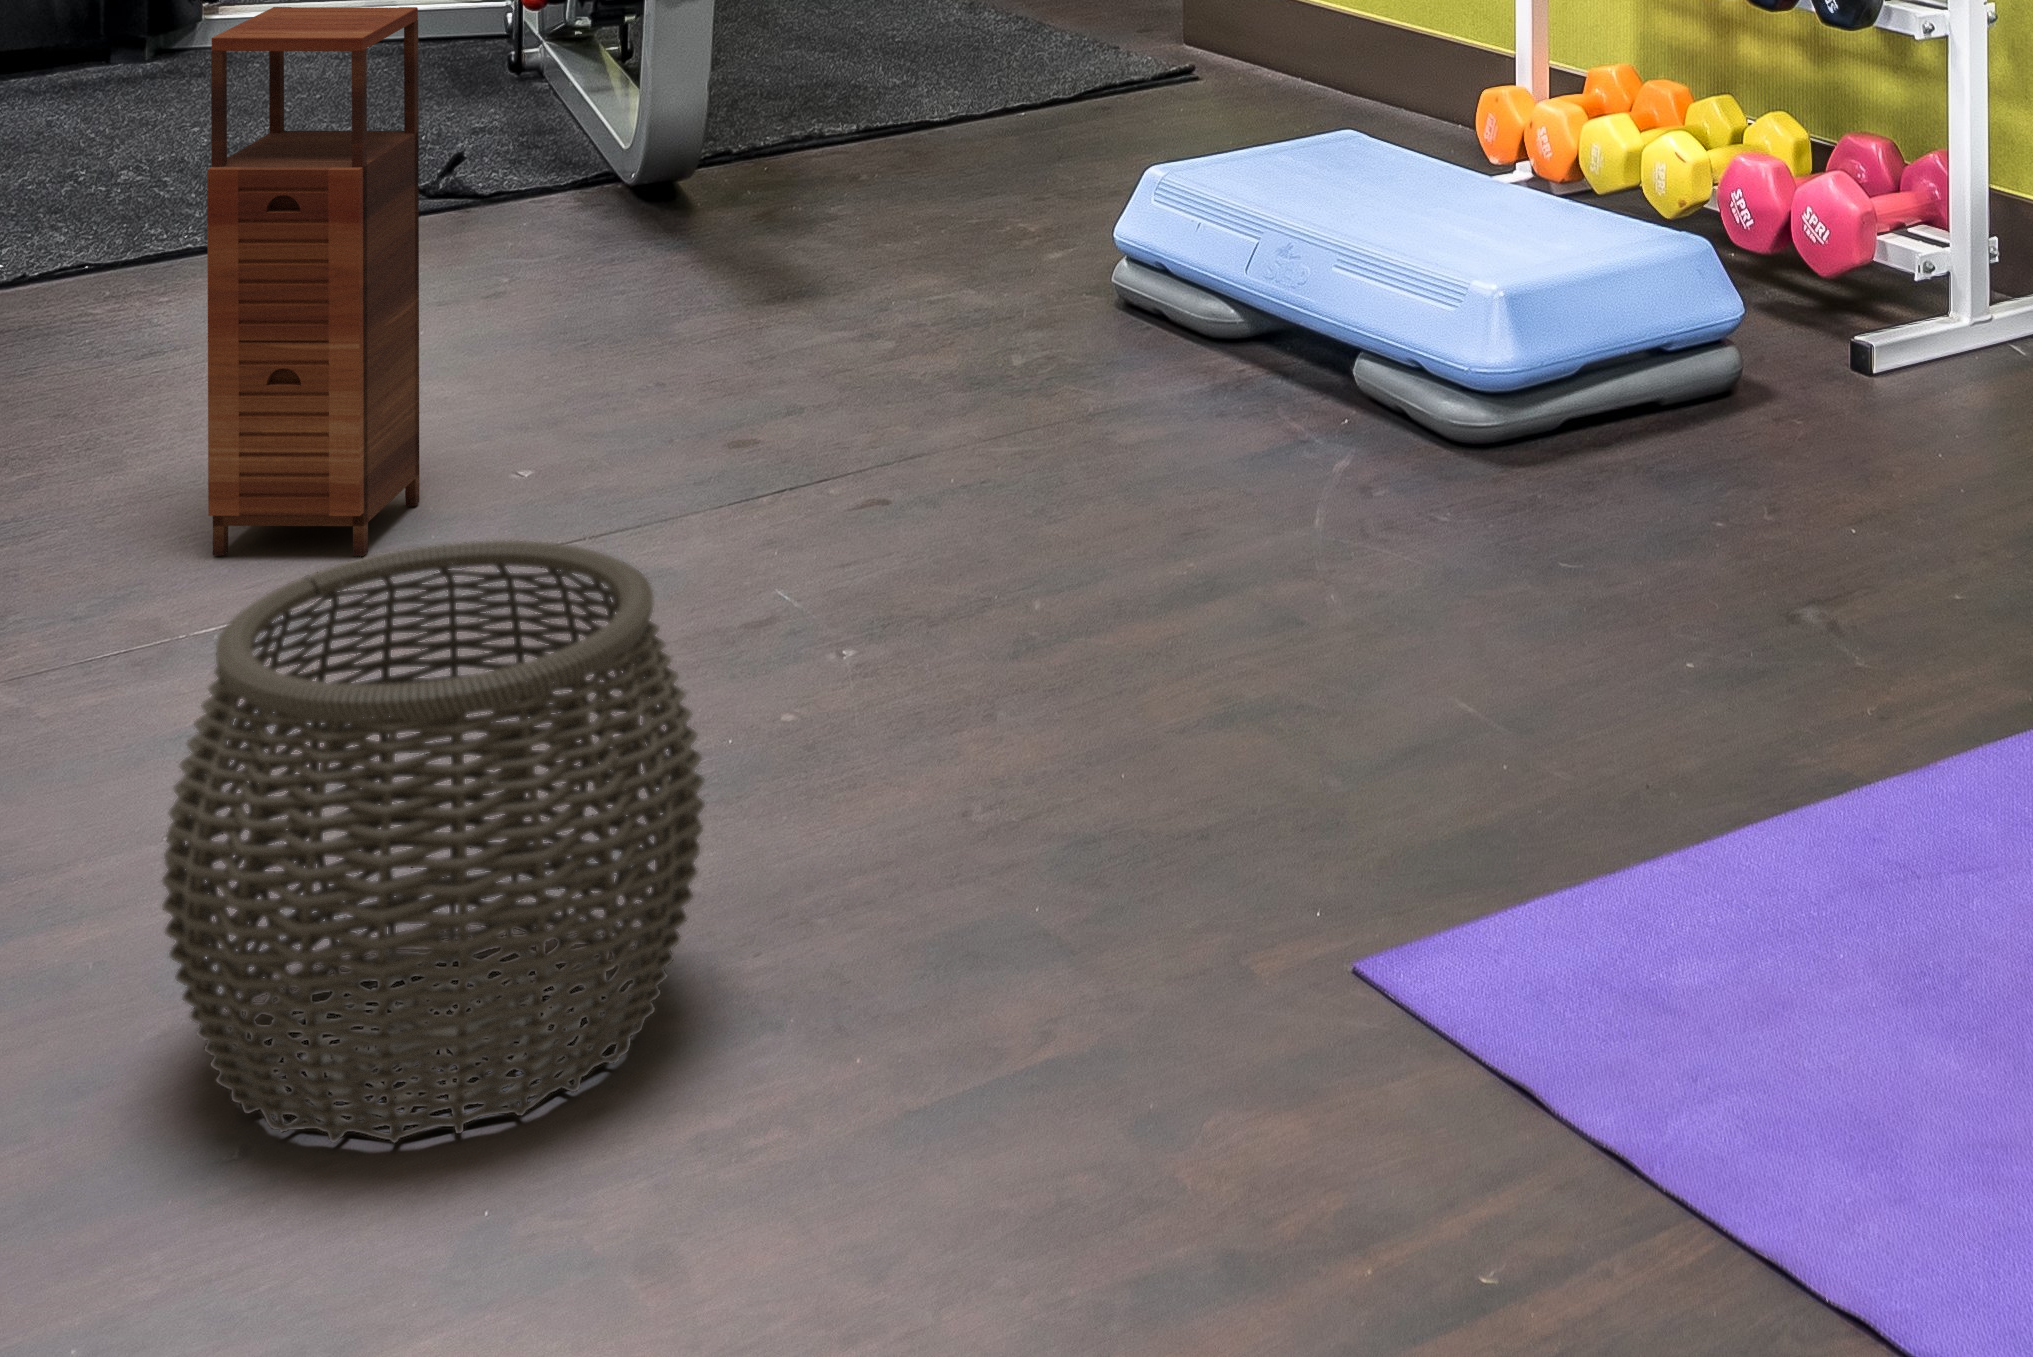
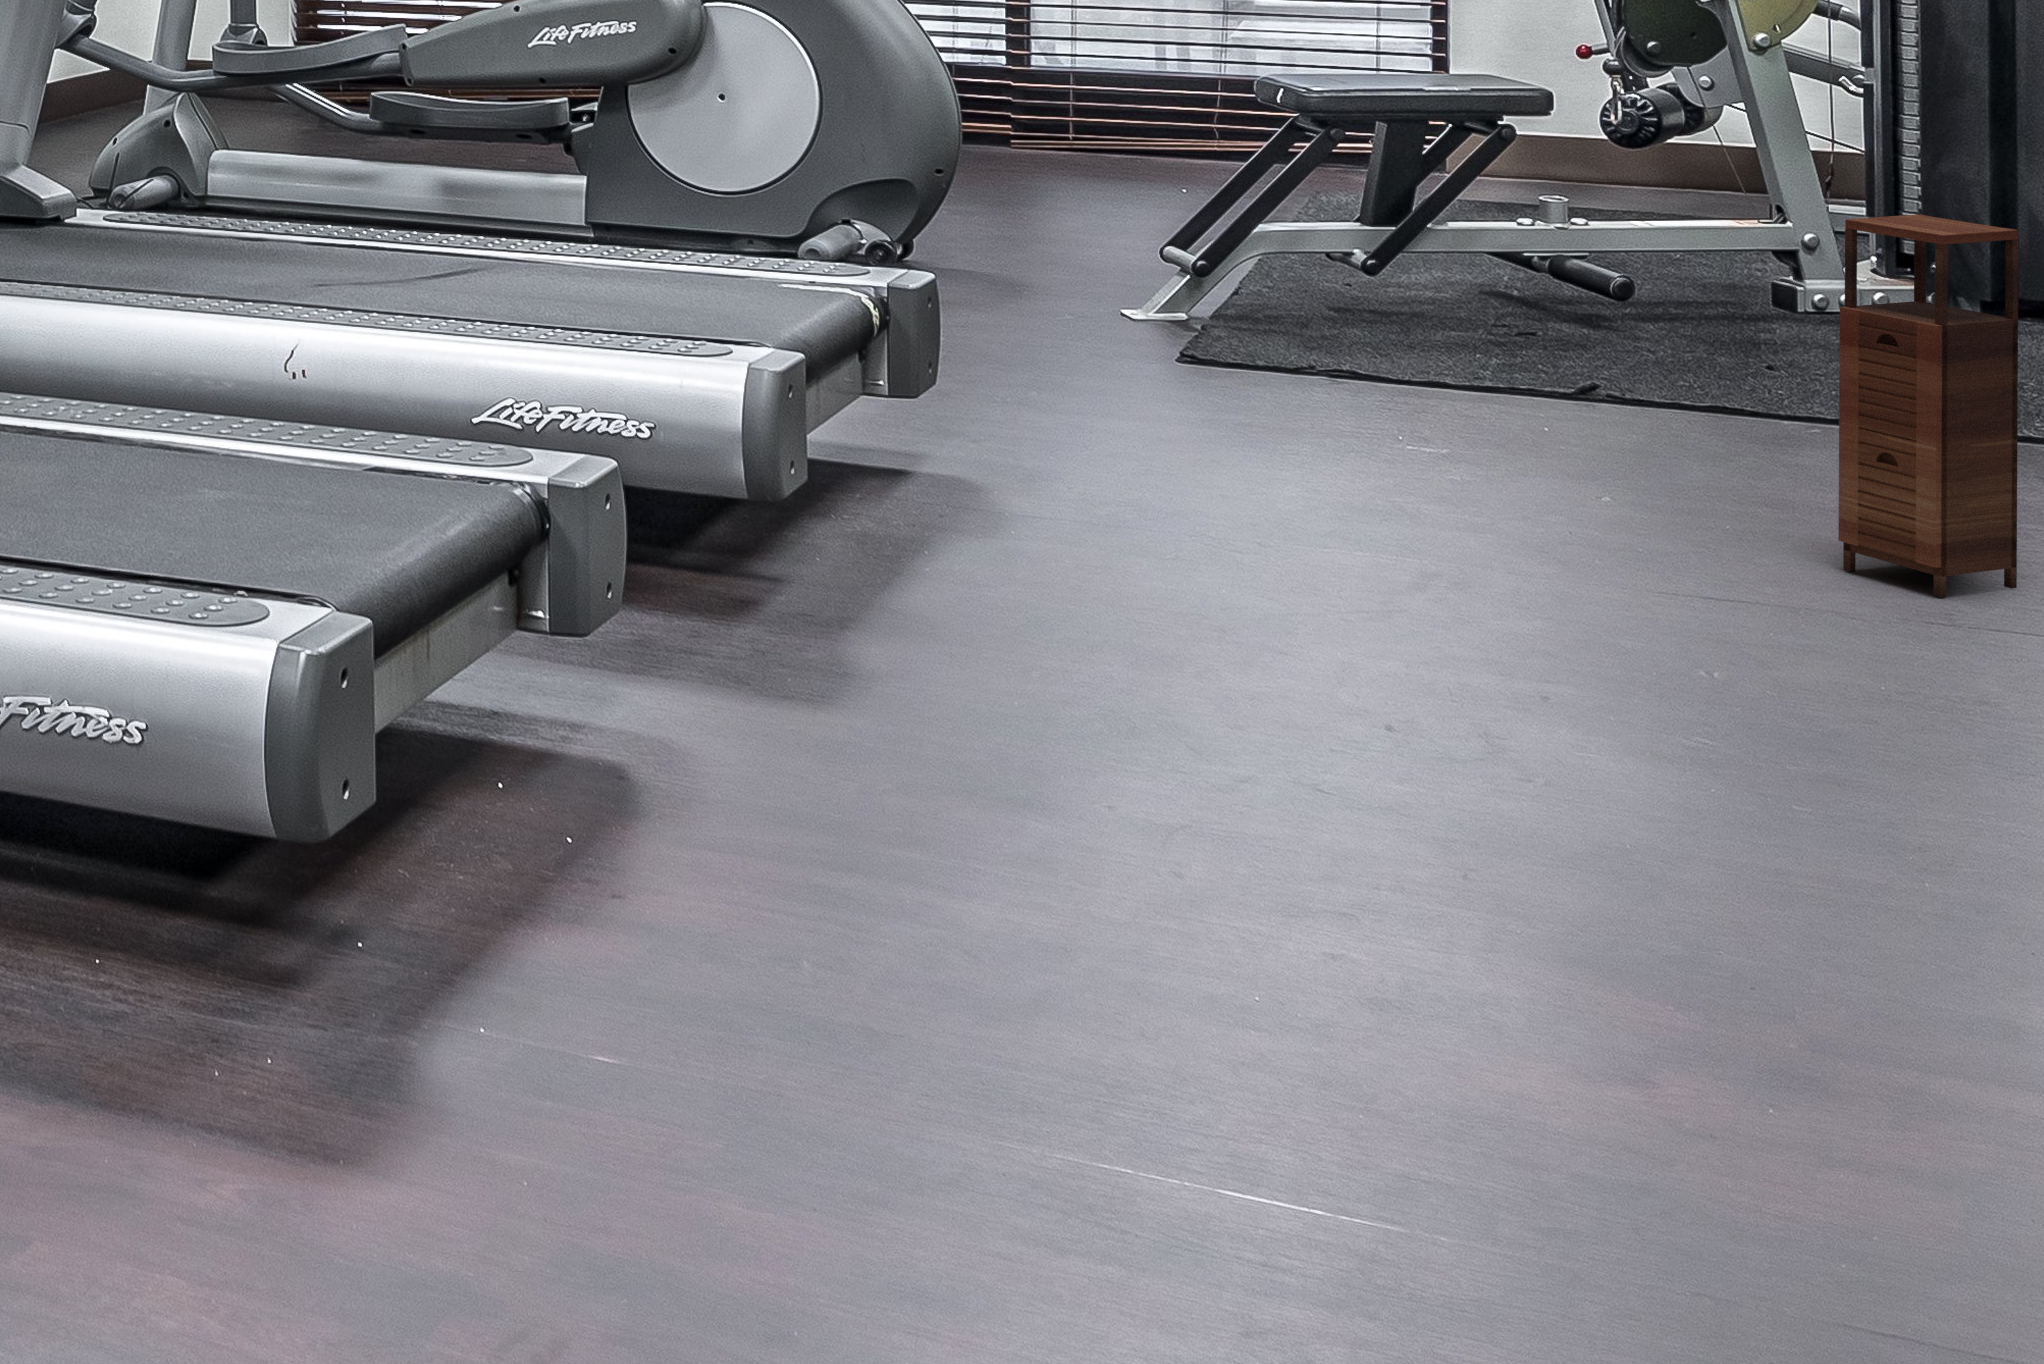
woven basket: present [162,541,705,1143] -> none [1528,476,1881,805]

